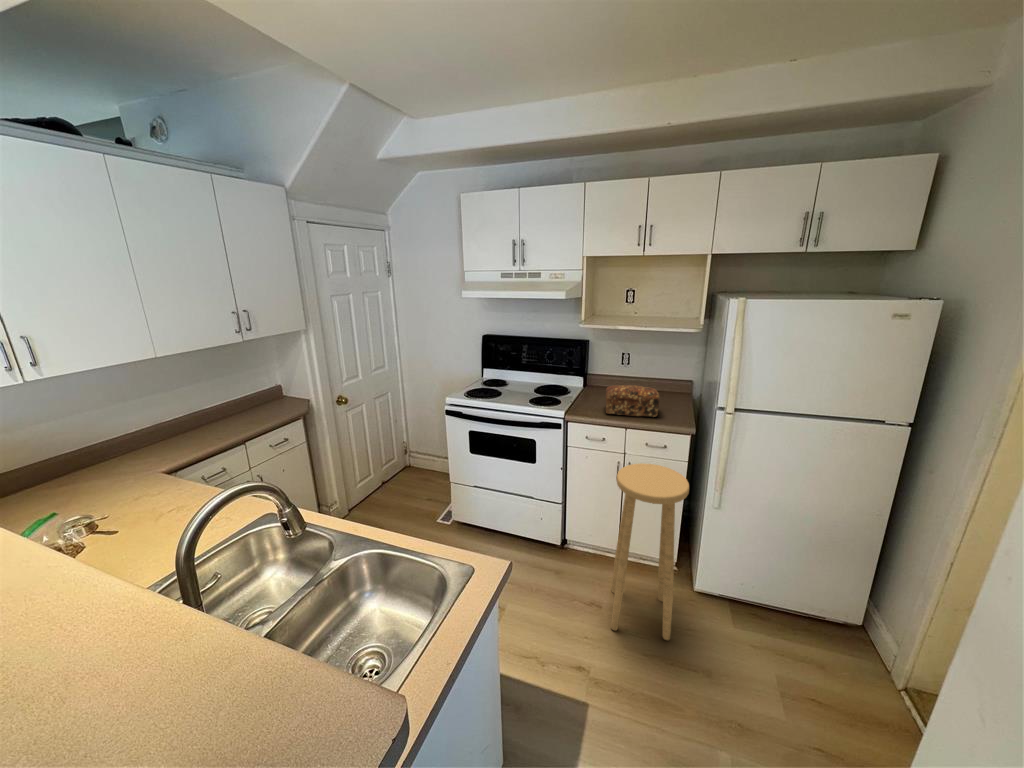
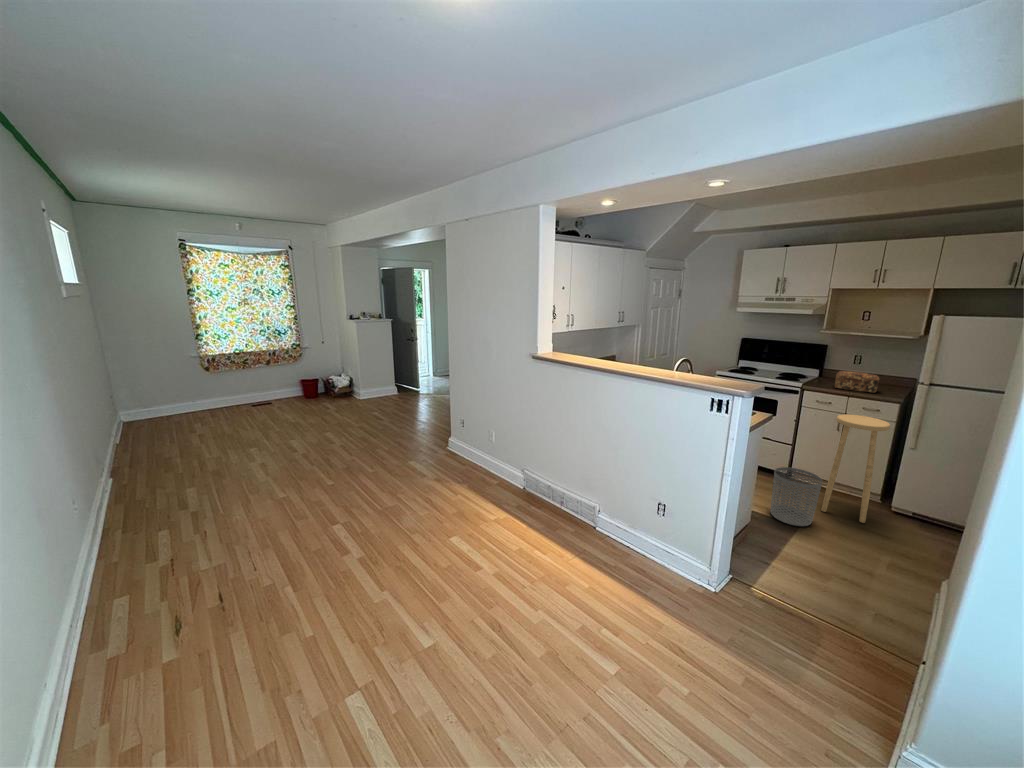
waste bin: none [536,581,611,704] -> present [771,467,822,526]

